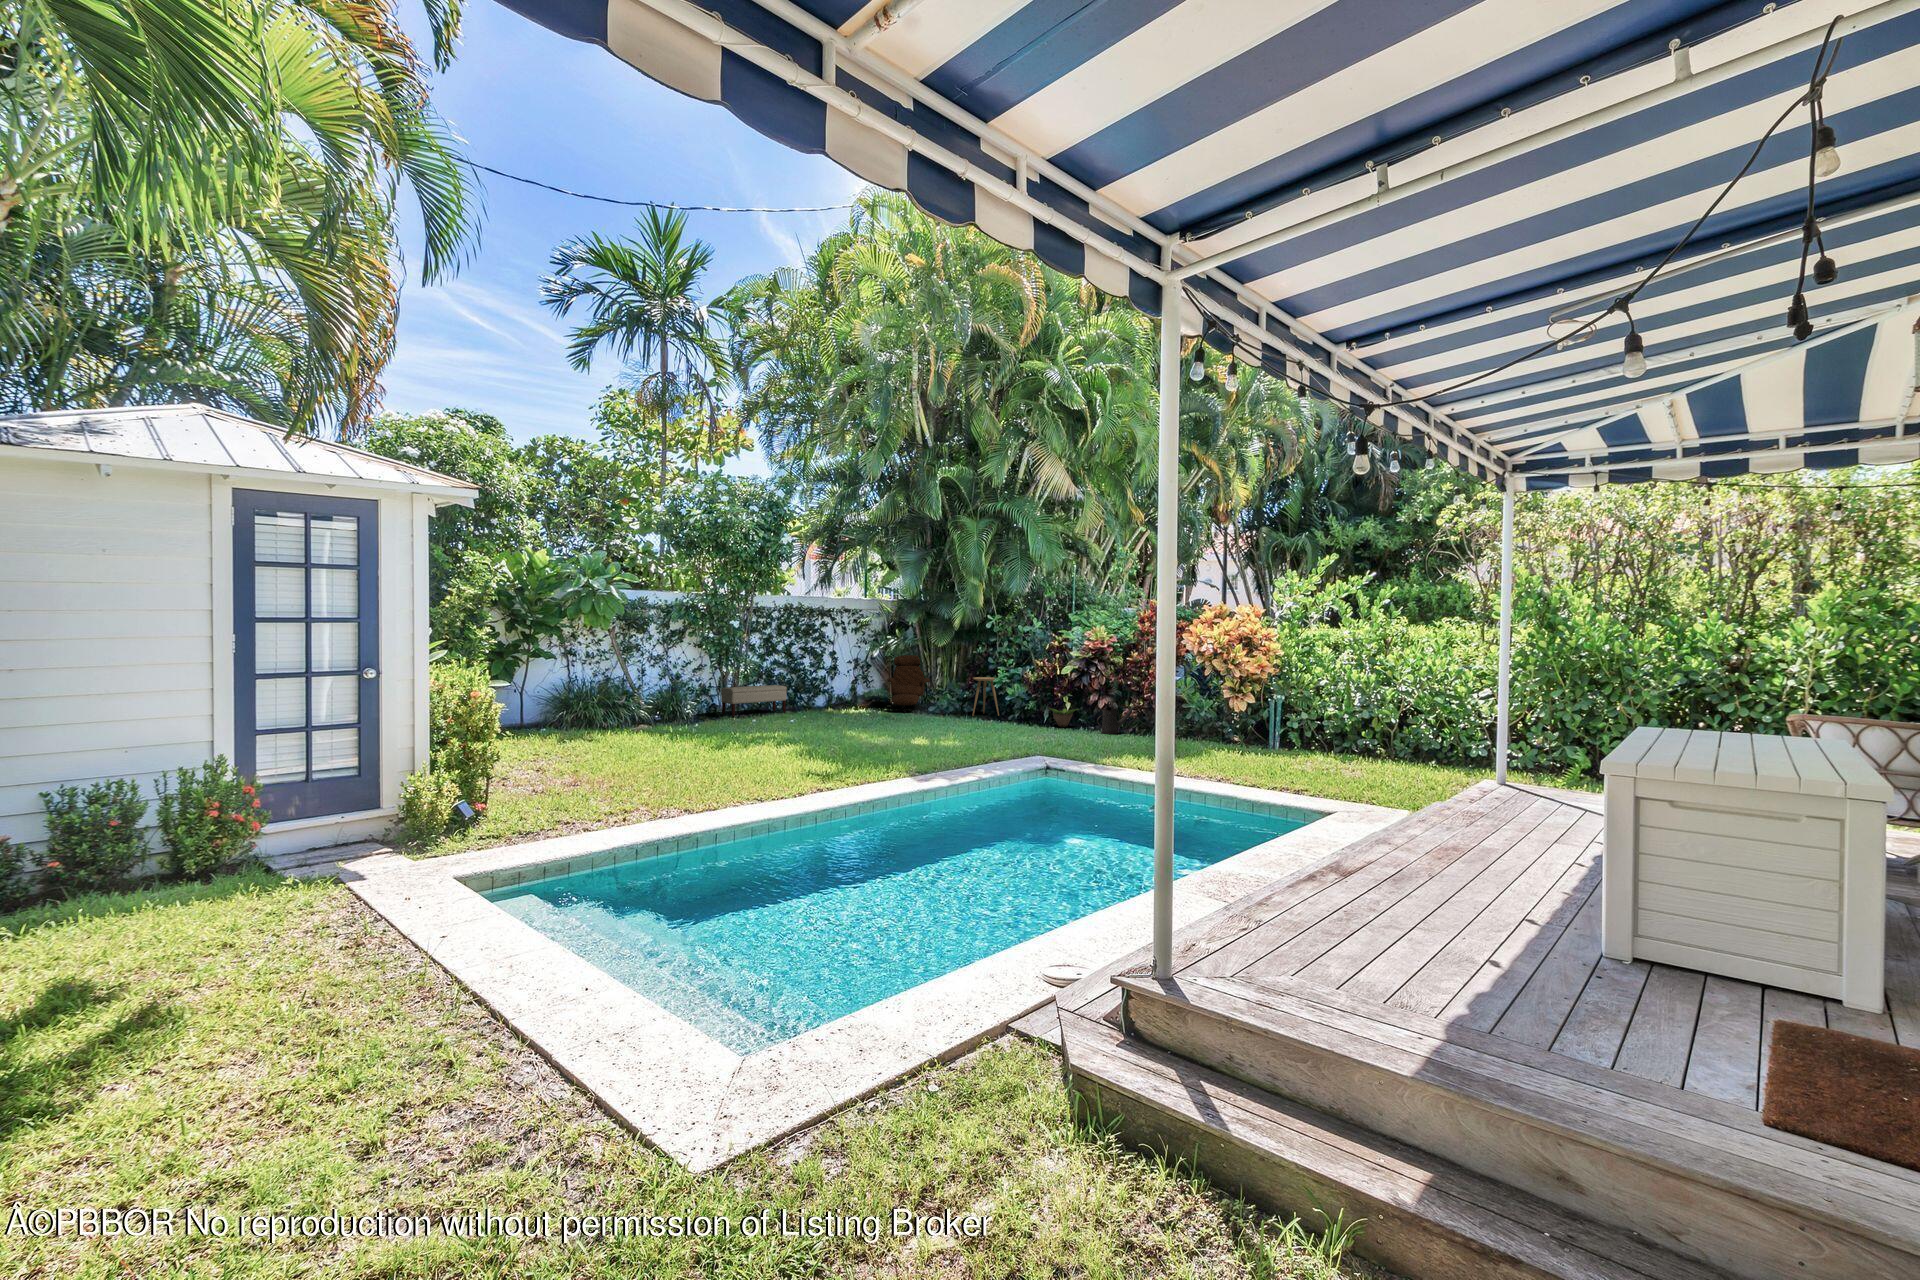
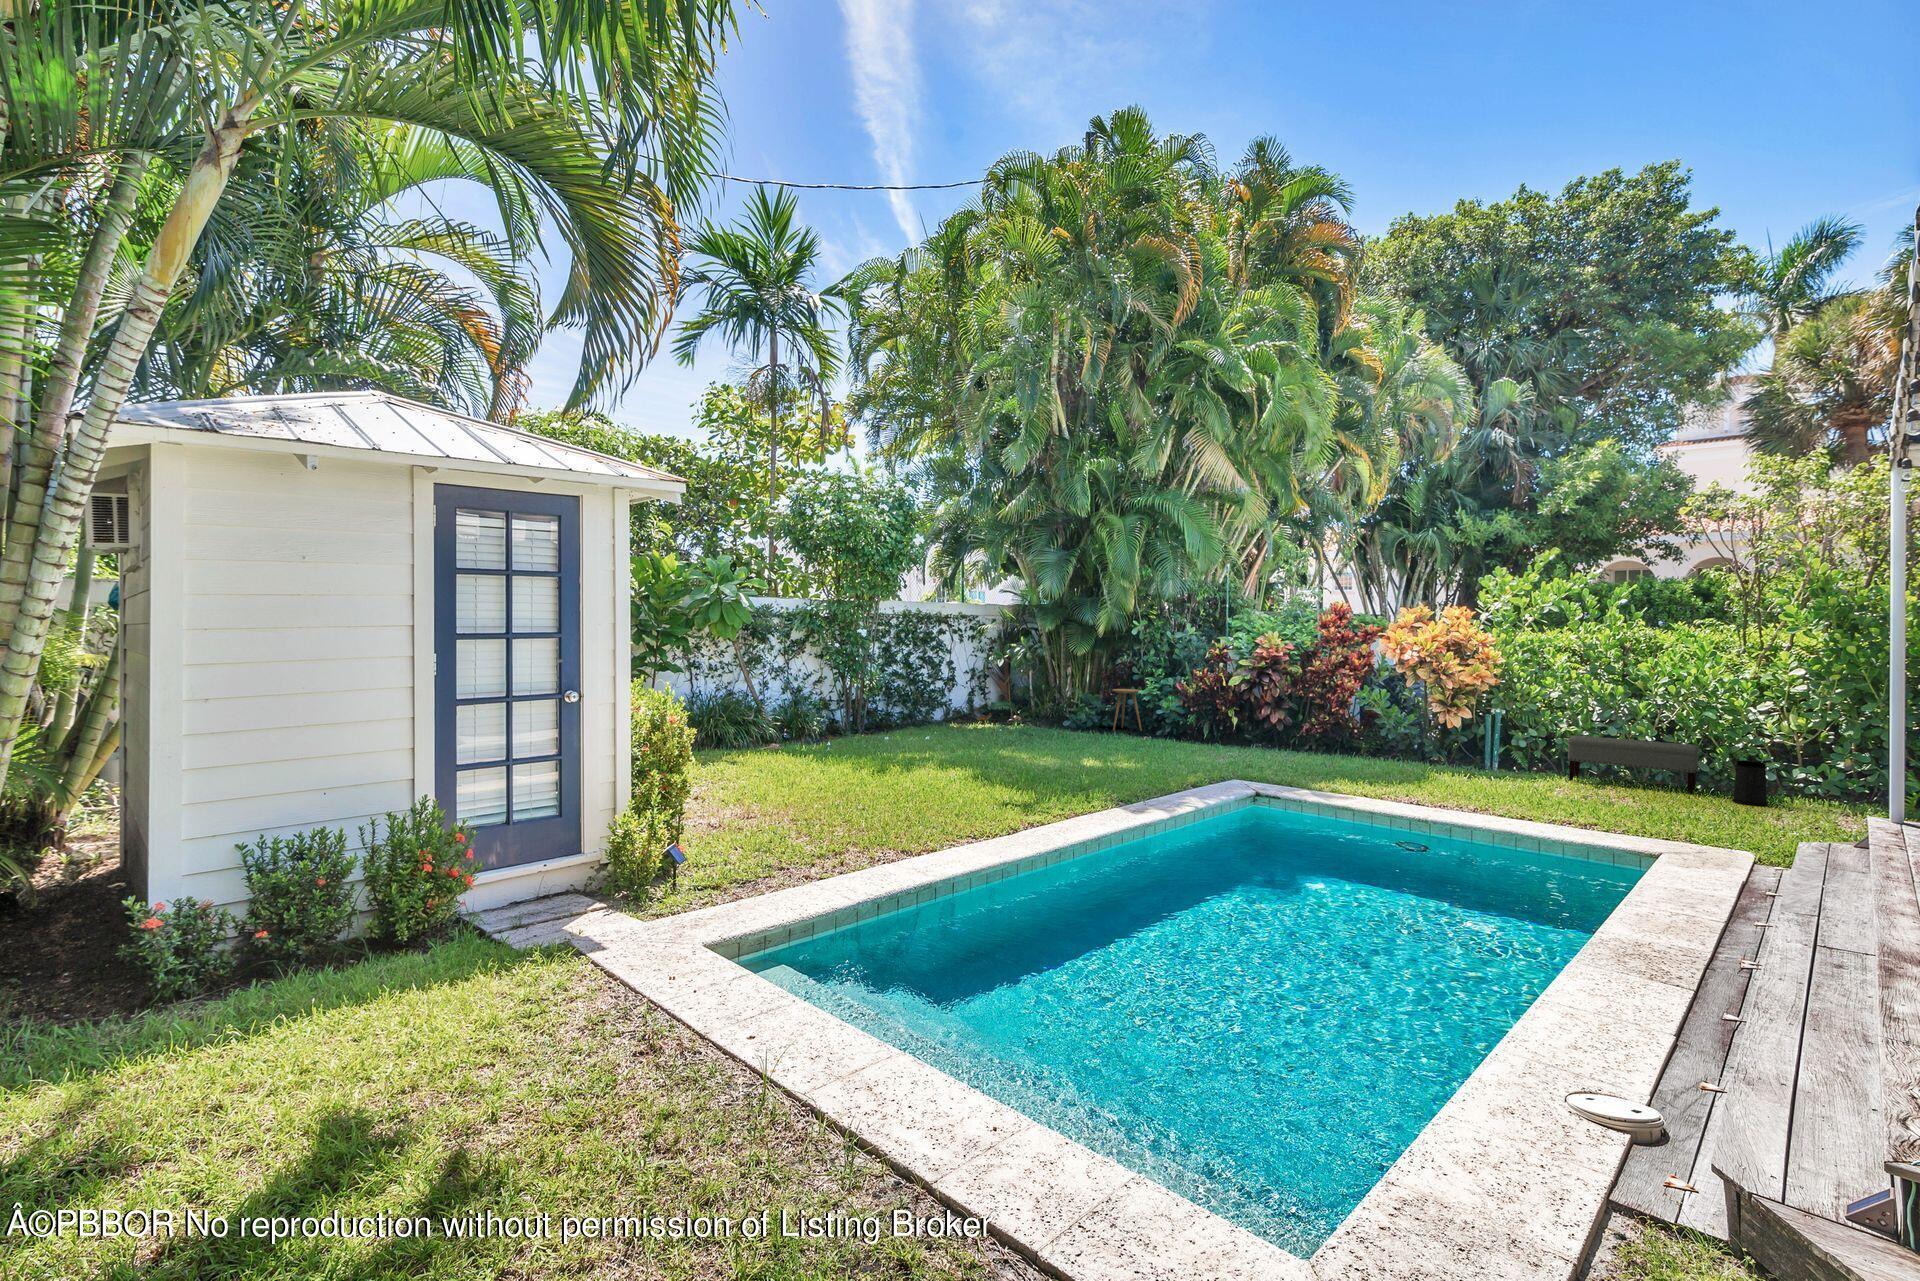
lounge chair: present [887,655,930,713] -> none [1014,665,1060,727]
bench: present [721,685,787,717] -> present [1567,735,1699,794]
watering can: present [1097,701,1135,734] -> present [1732,752,1768,806]
decorative plant: present [1049,708,1079,727] -> none [1205,723,1242,744]

